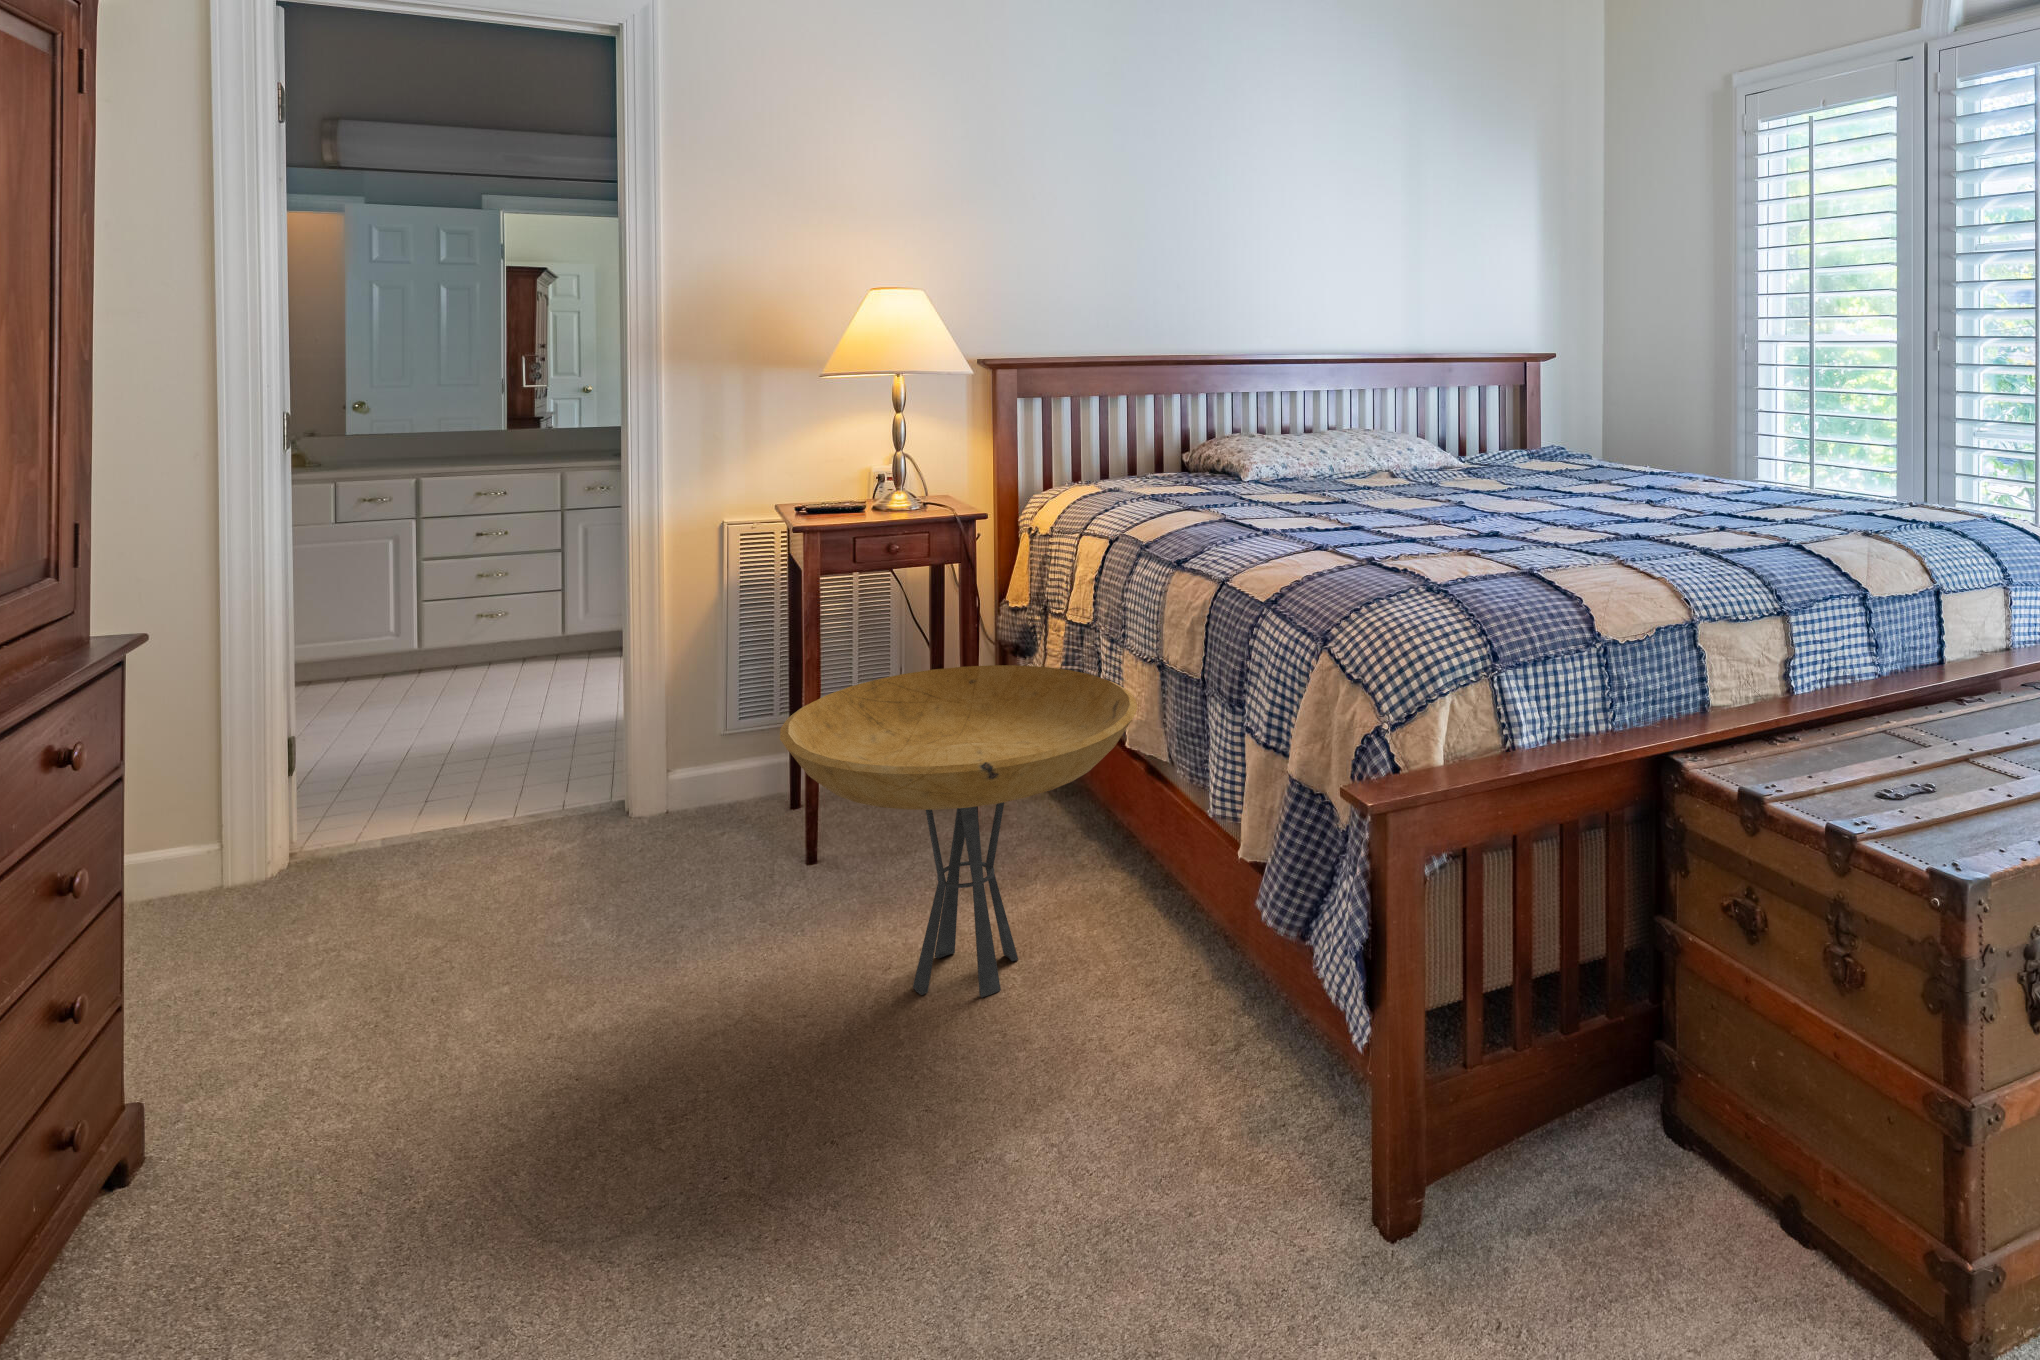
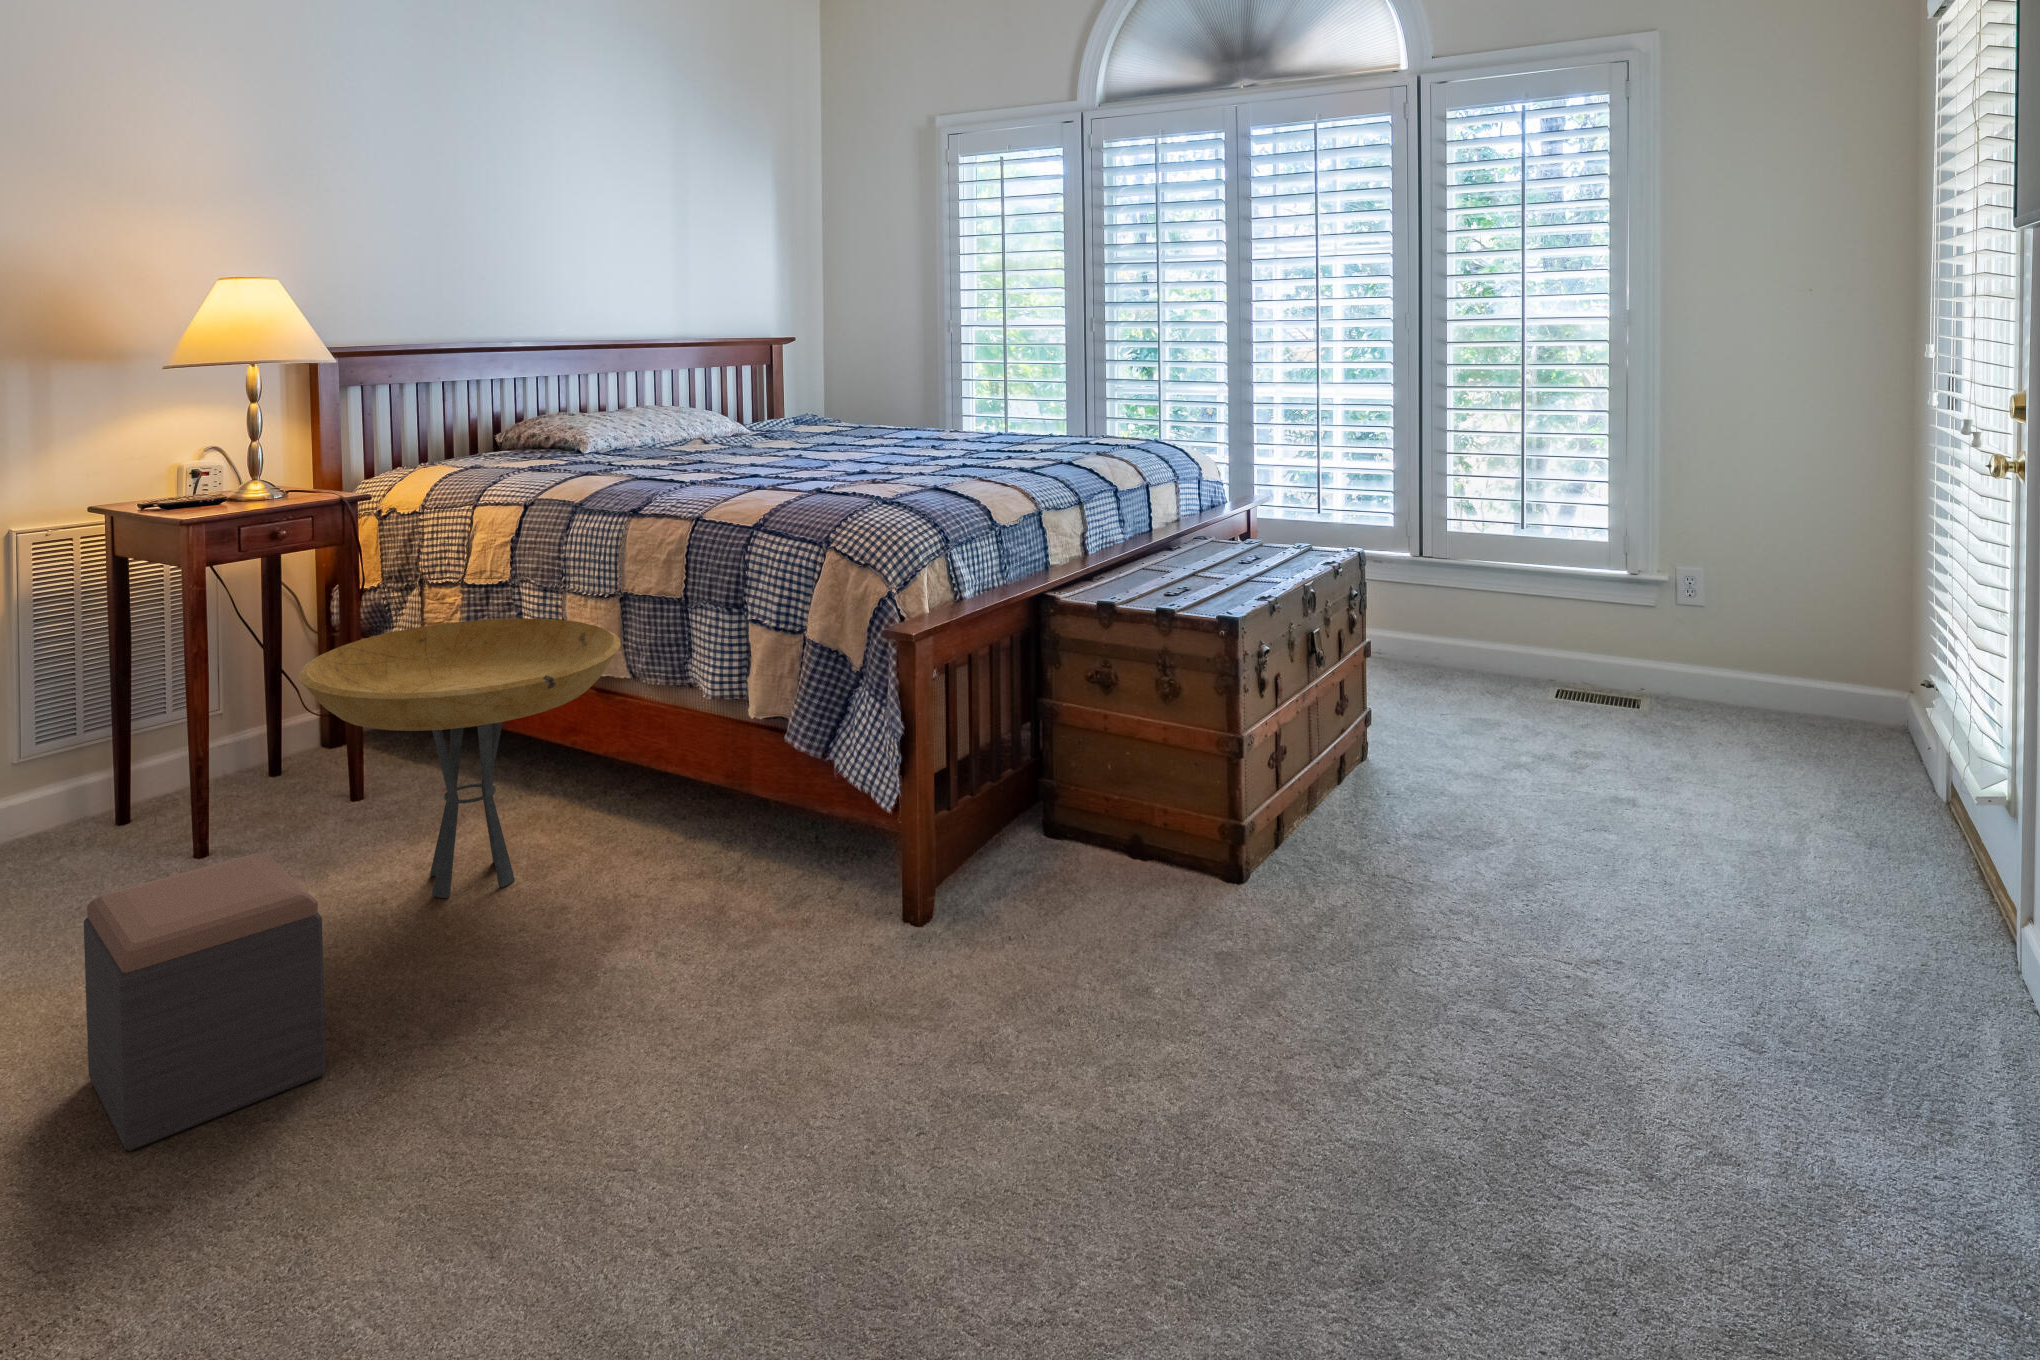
footstool: none [364,926,651,1268] -> present [84,853,326,1151]

